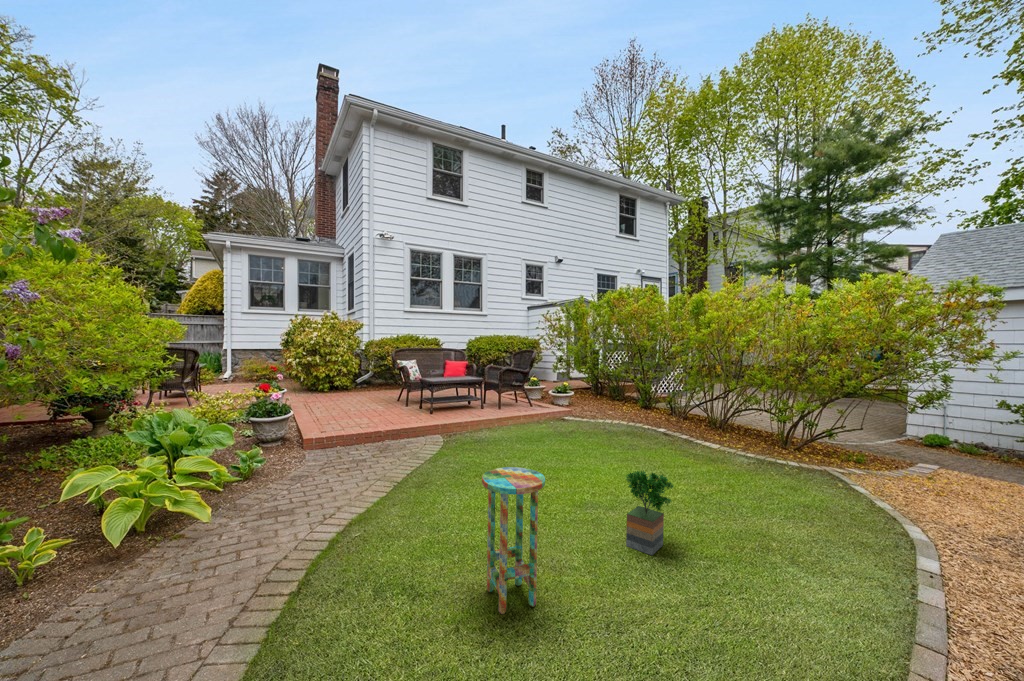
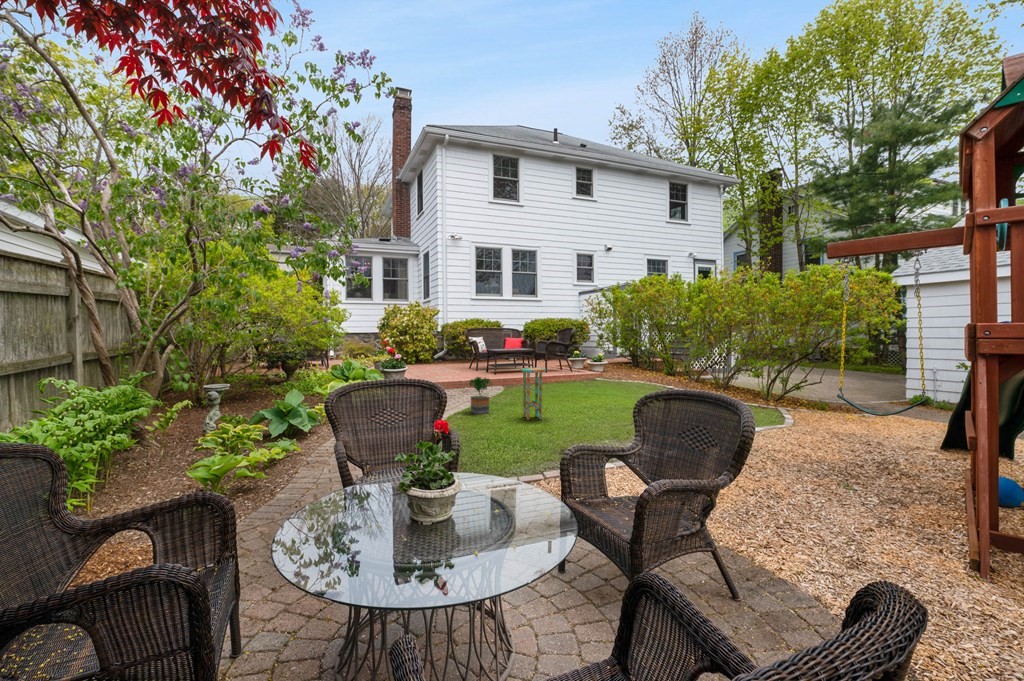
potted tree: present [626,471,674,555] -> present [469,377,493,414]

